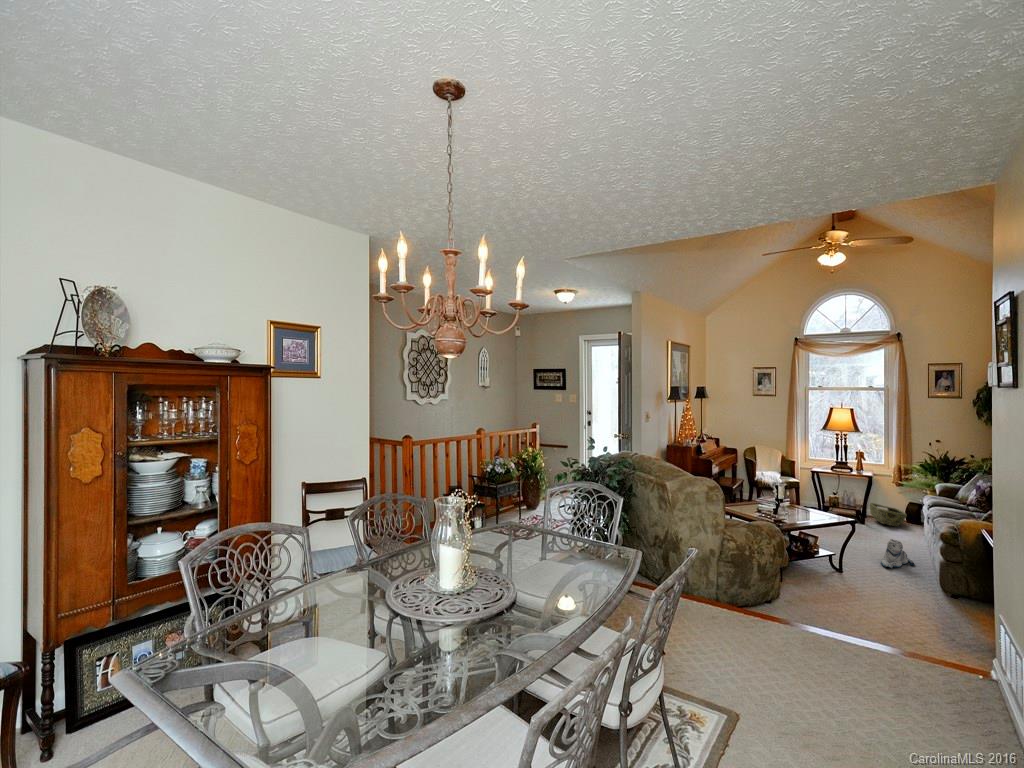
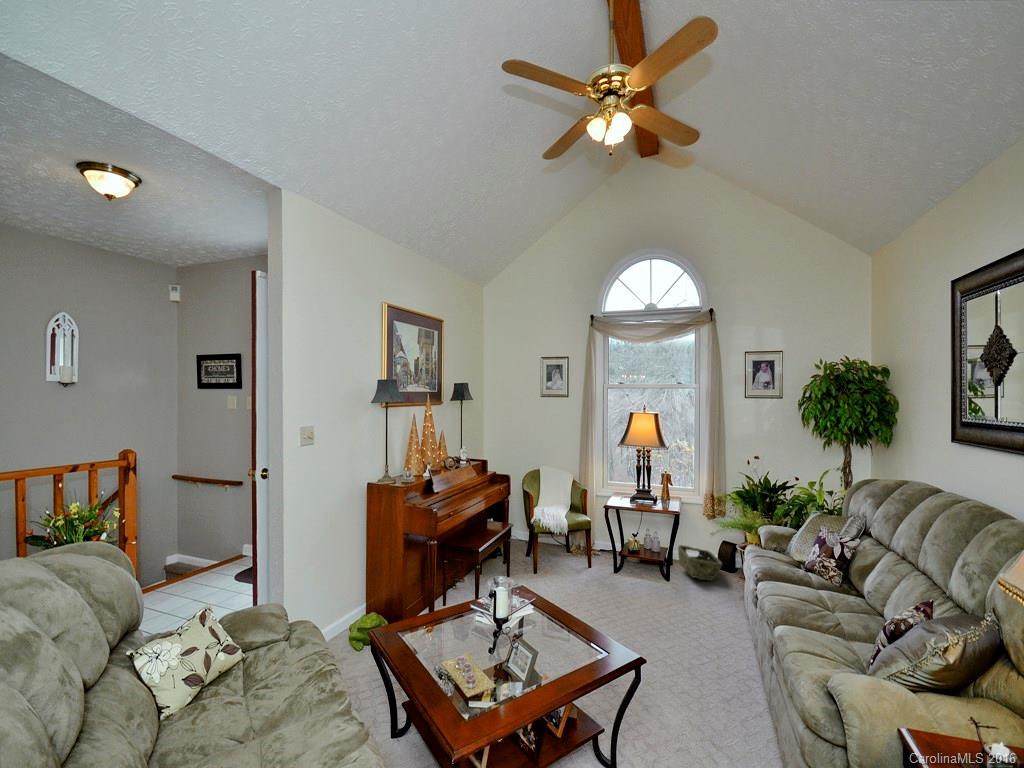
plush toy: present [881,539,914,568] -> none [694,641,742,698]

